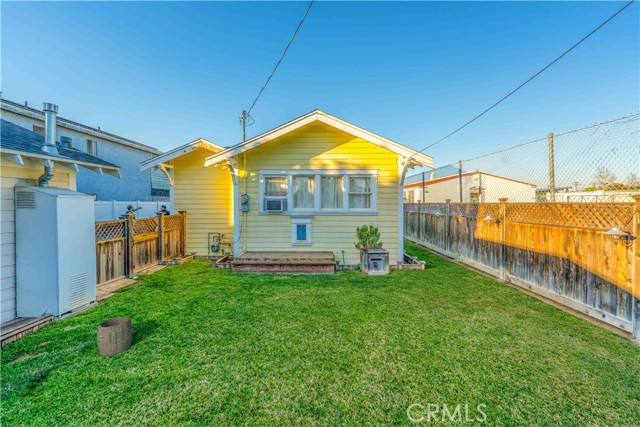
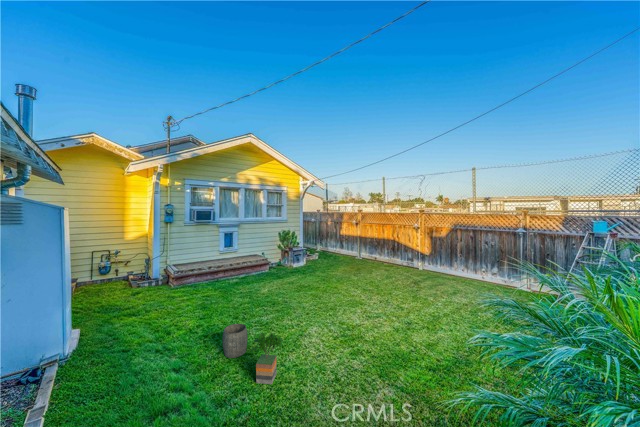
potted tree: none [22,334,78,406] -> present [251,333,283,384]

